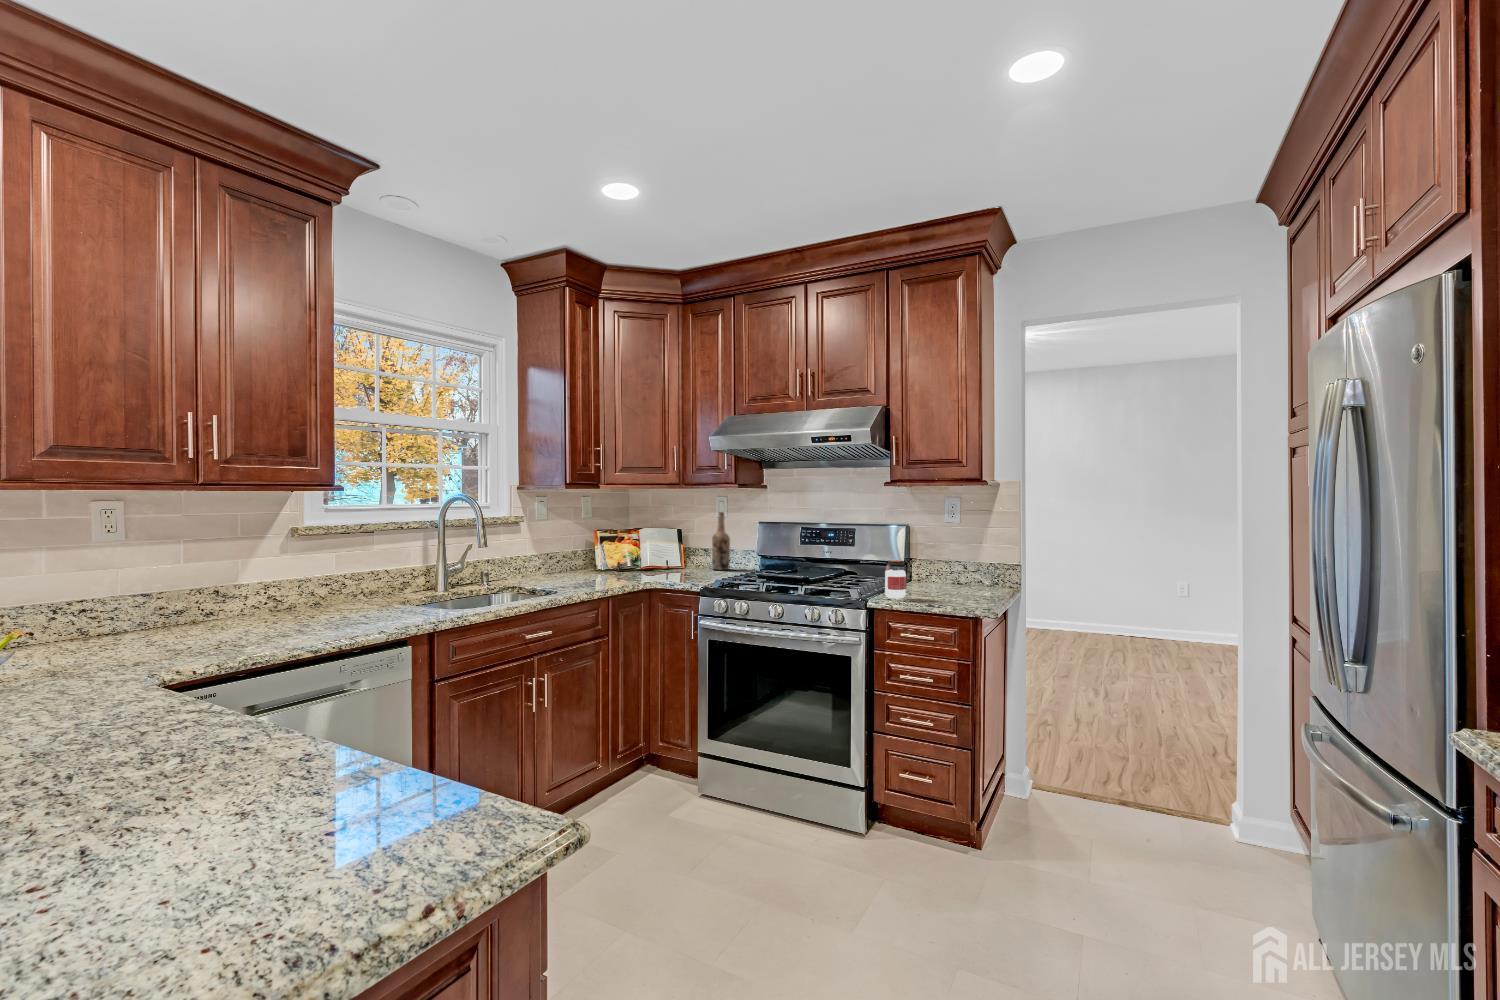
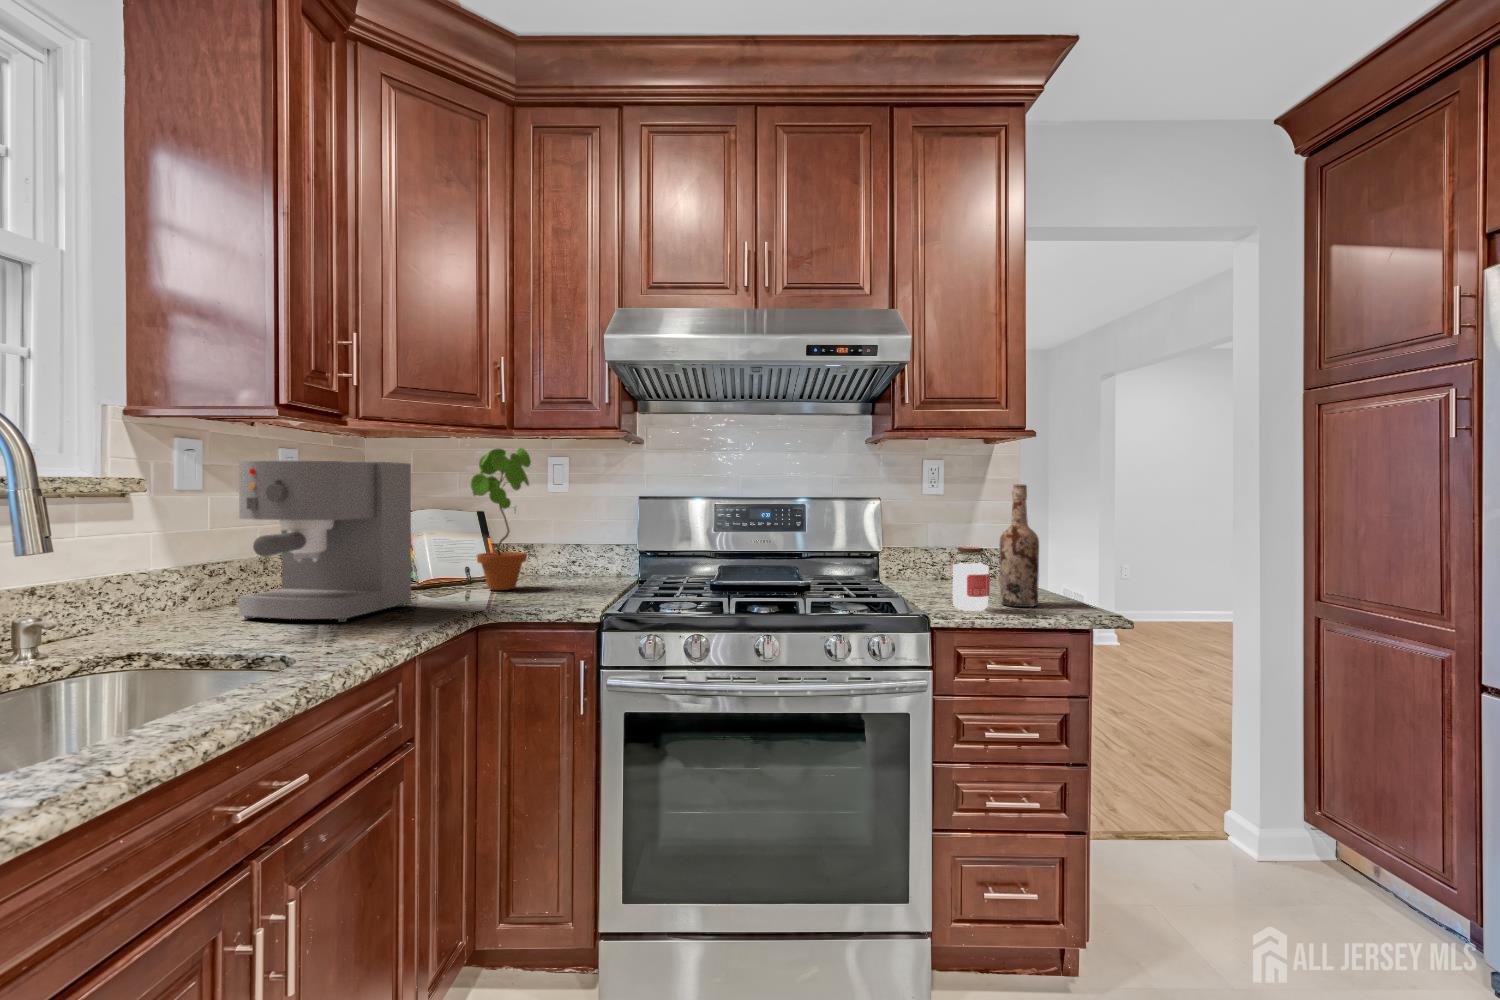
potted plant: none [662,495,697,574] -> present [471,448,531,590]
coffee maker: none [553,506,627,582] -> present [239,461,411,622]
wine bottle: present [712,512,730,570] -> present [999,485,1039,607]

